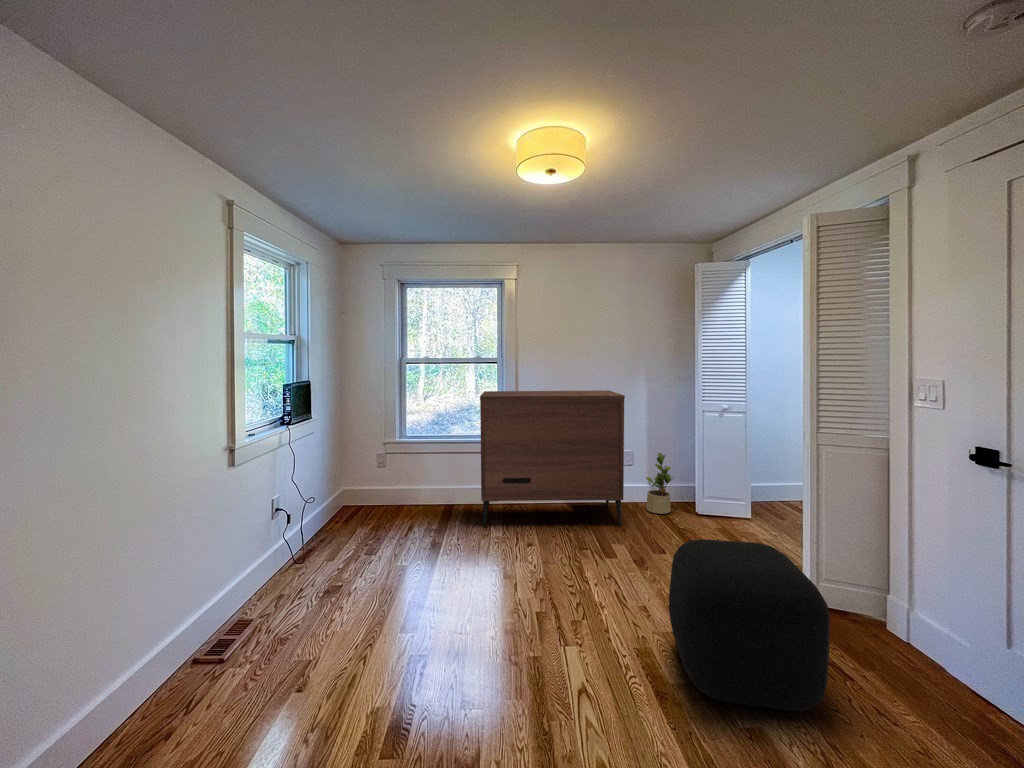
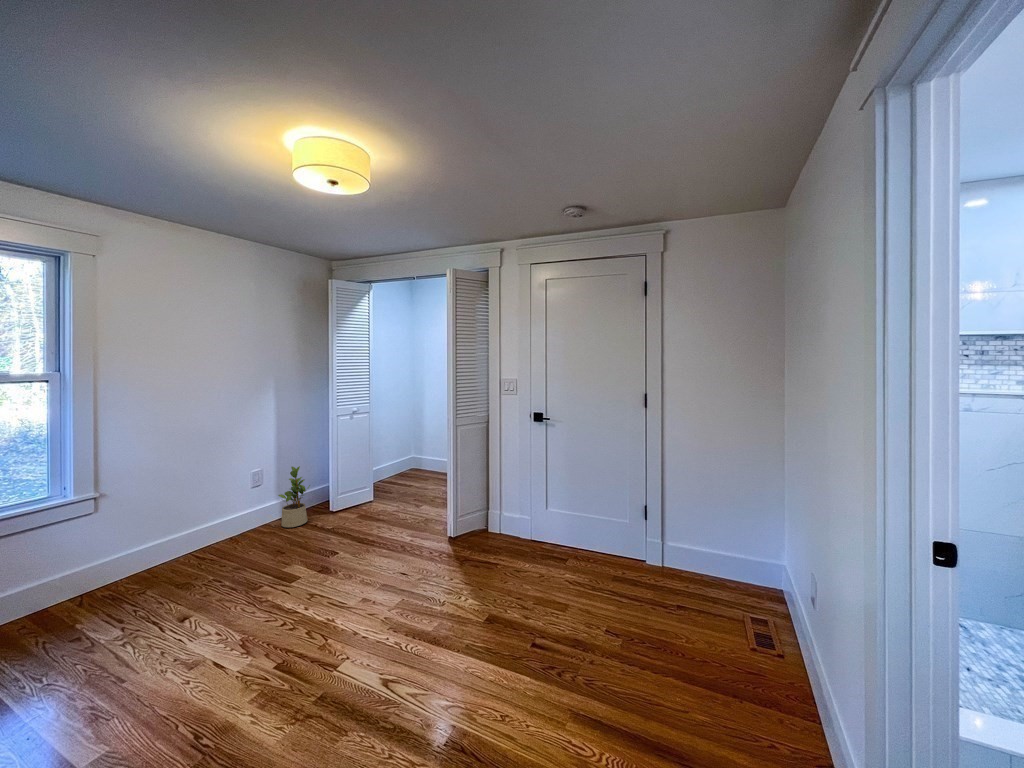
dresser: present [480,390,625,527] -> none [10,411,274,641]
ottoman: present [669,539,830,711] -> none [402,502,508,620]

